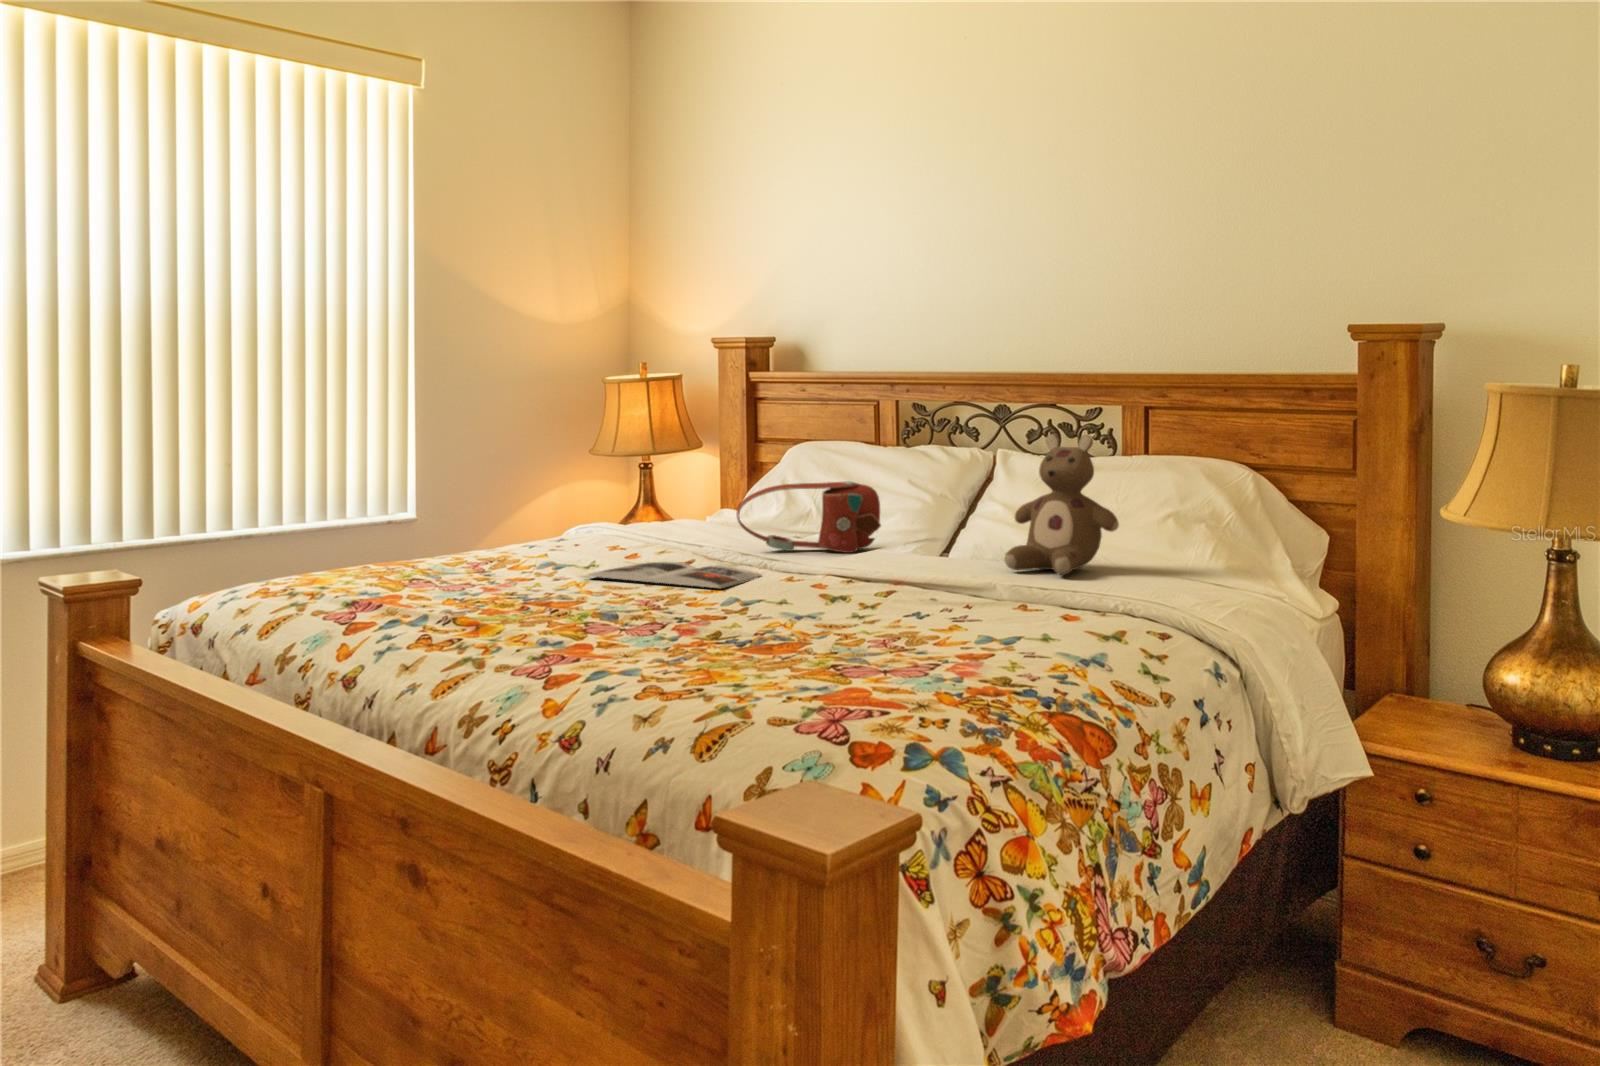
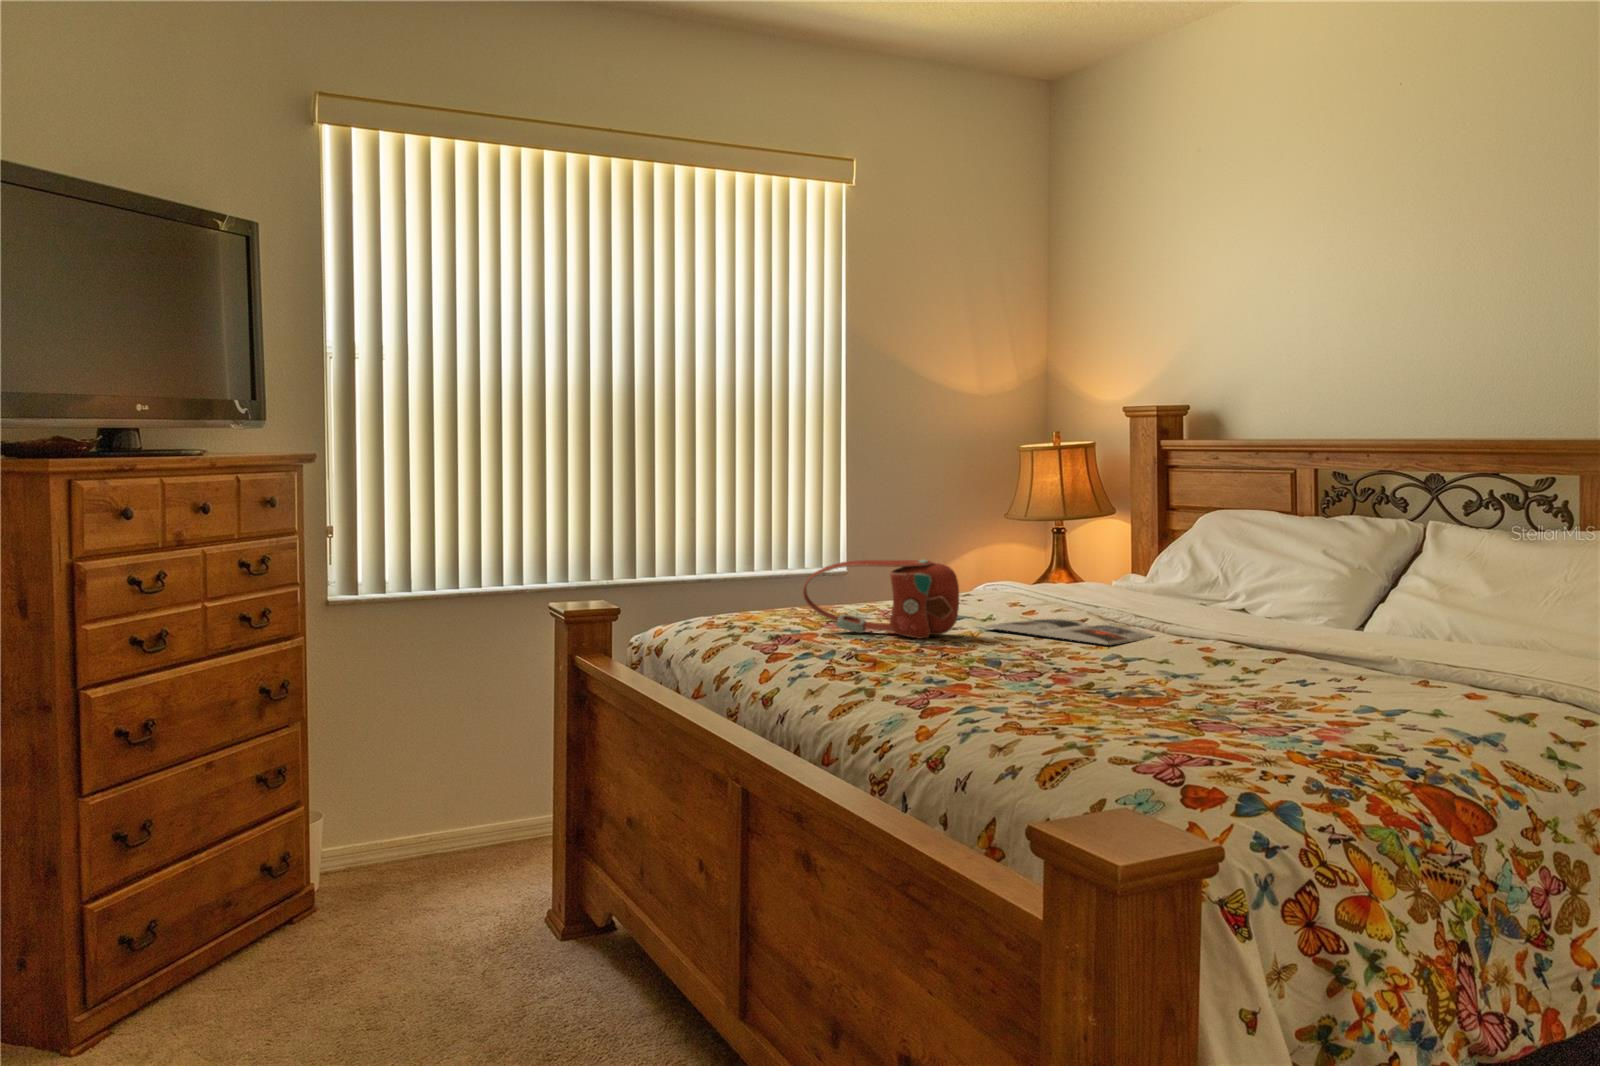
stuffed bear: present [1005,434,1119,575] -> none [1411,504,1547,651]
handbag: present [737,481,881,553] -> present [803,560,959,639]

